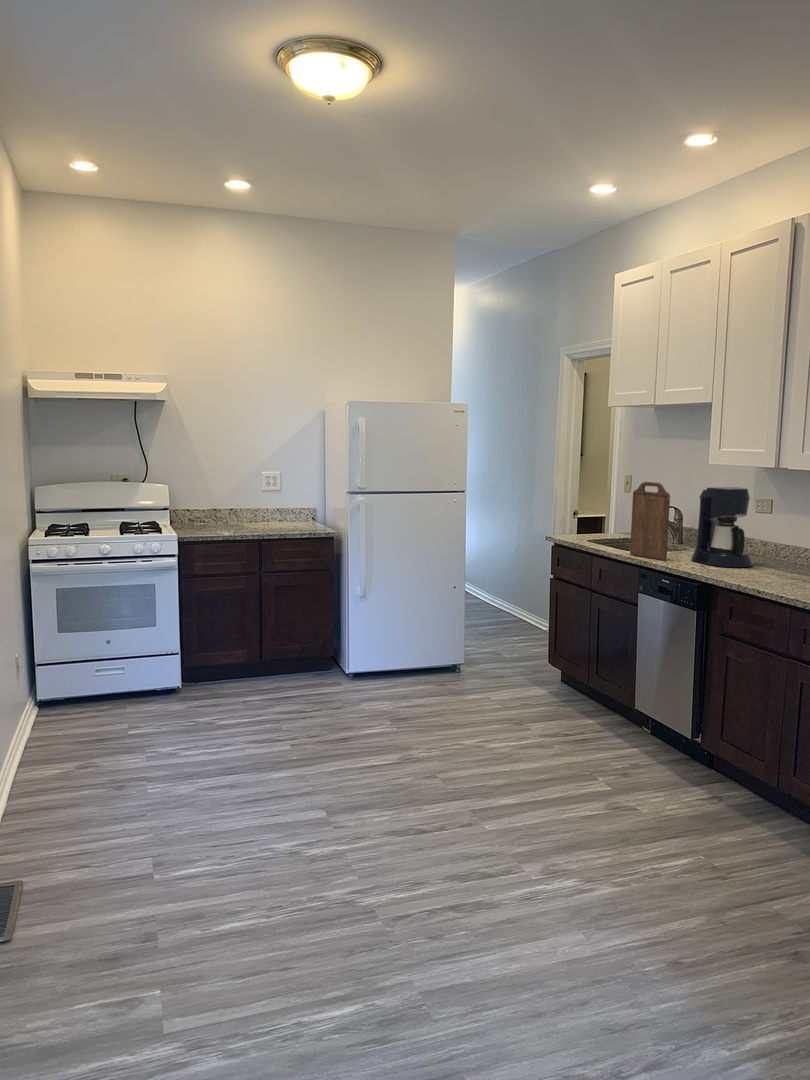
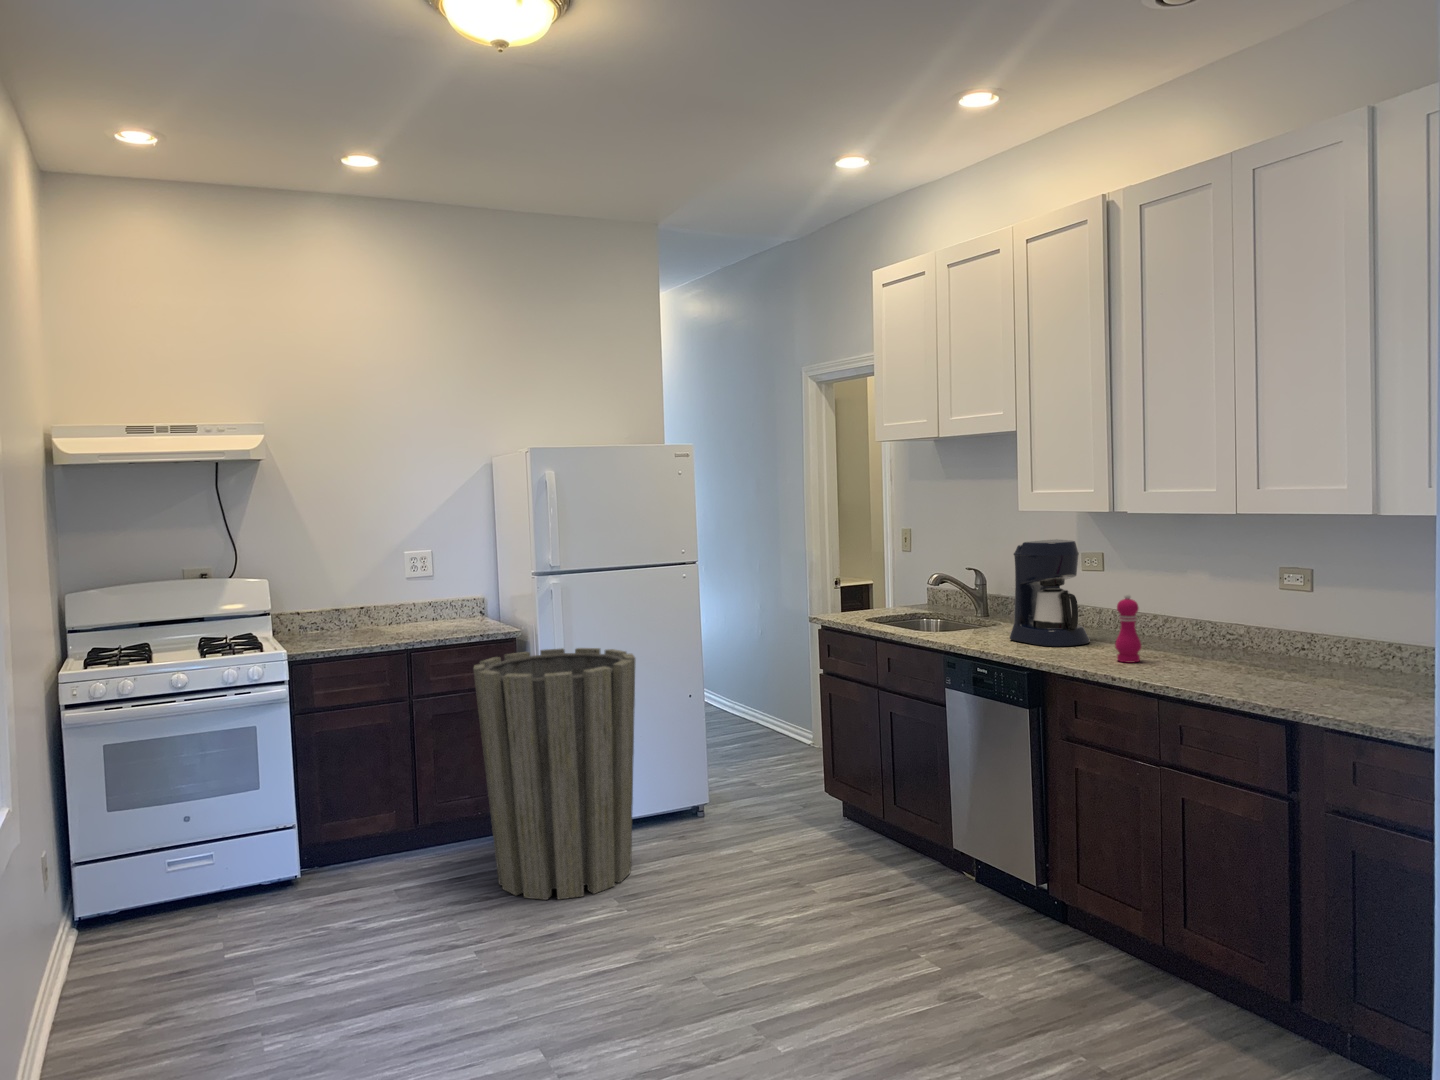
cutting board: present [630,482,670,560] -> none [926,539,978,642]
pepper mill: none [767,530,787,582] -> present [1115,594,1141,662]
trash can: none [300,546,415,719] -> present [474,648,635,900]

